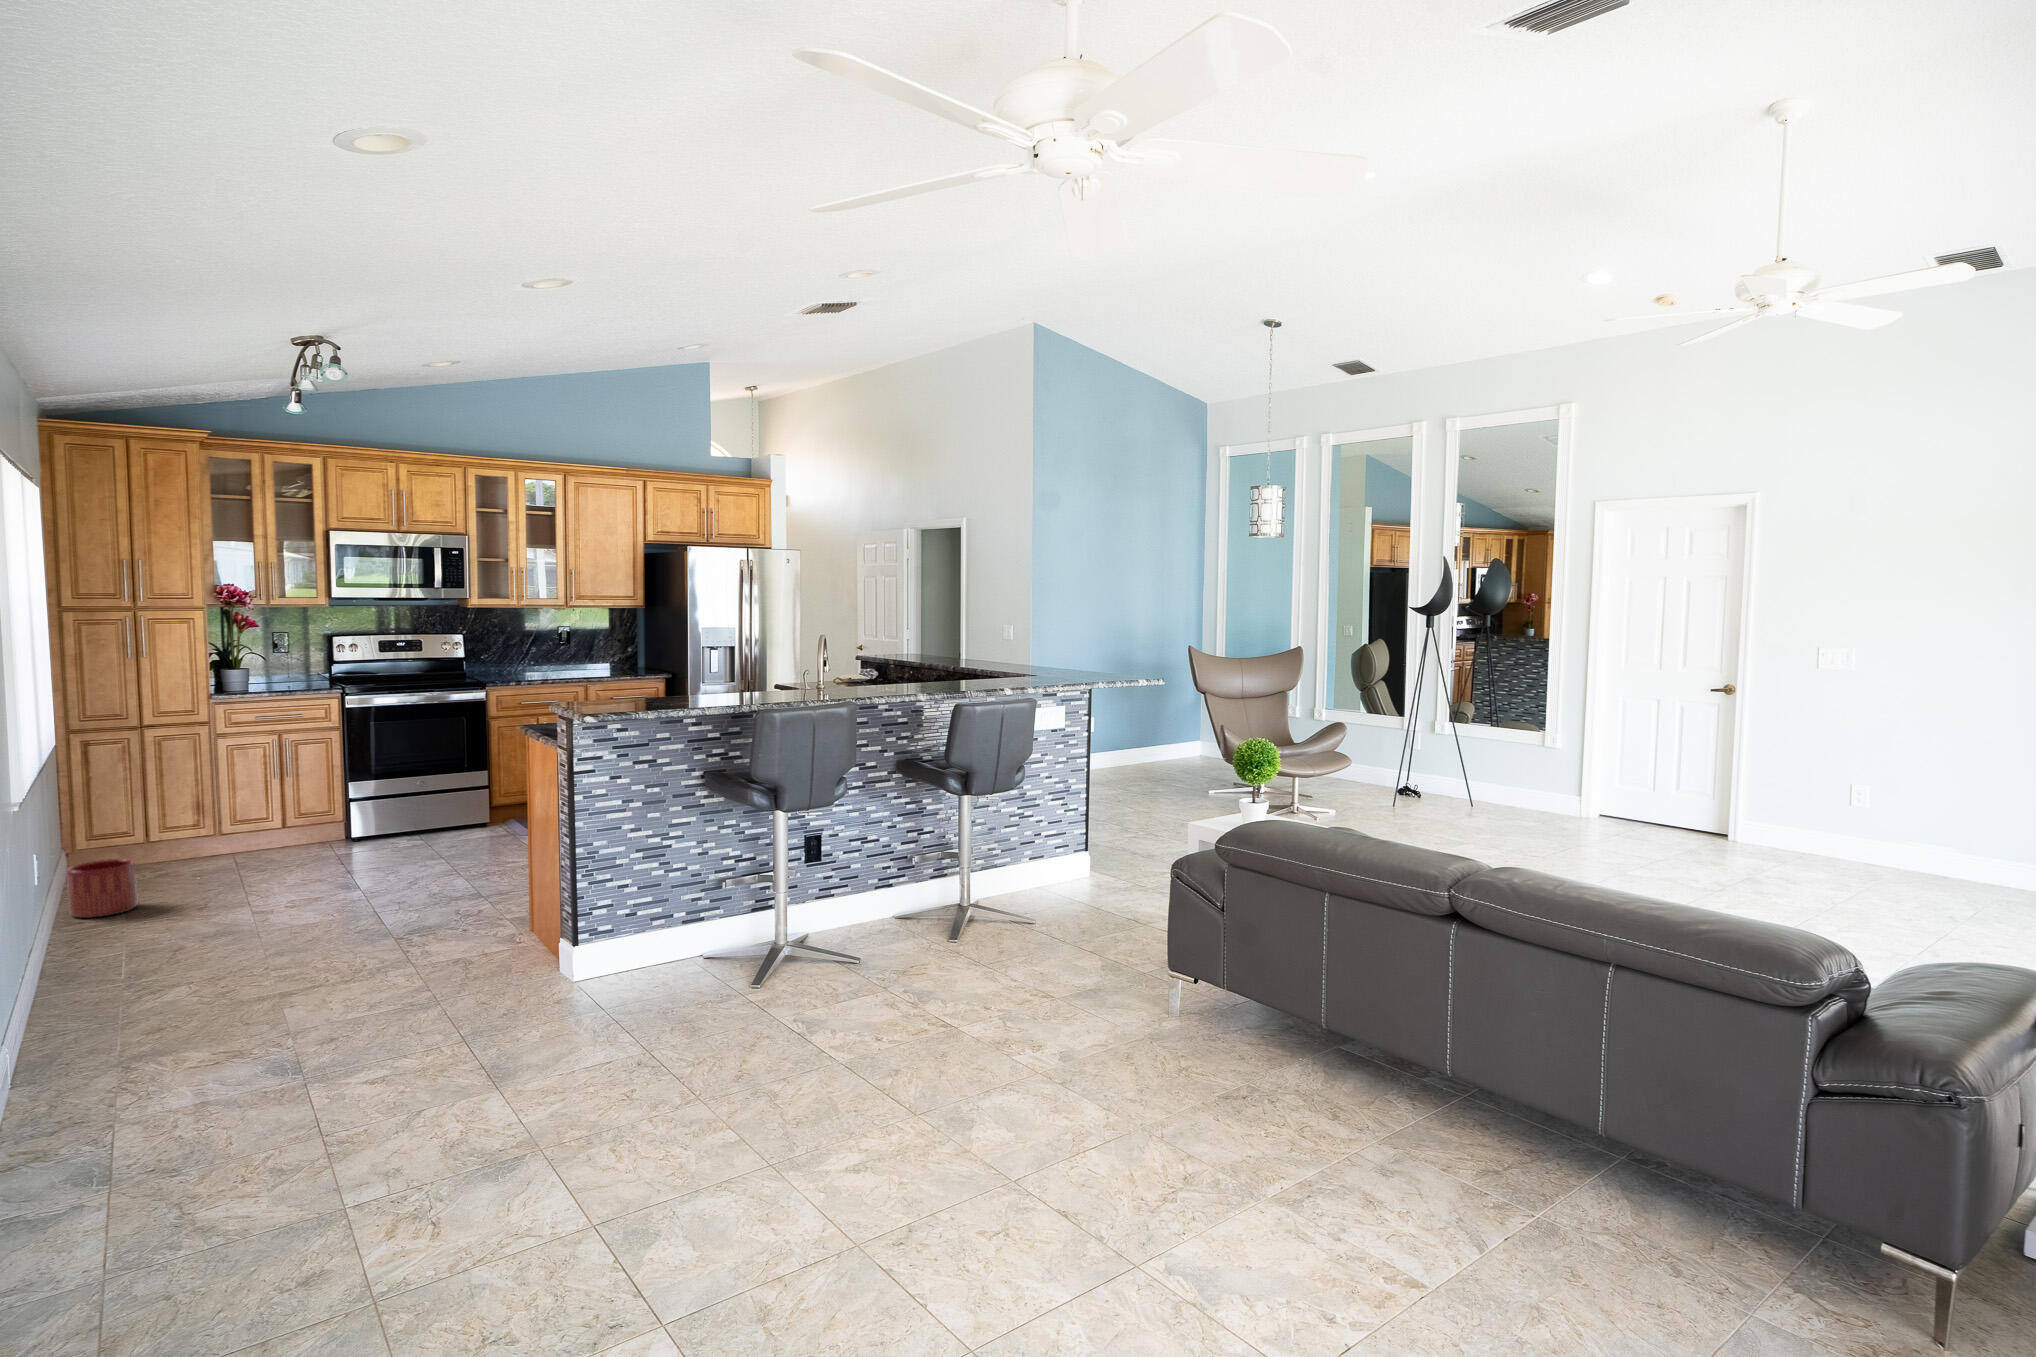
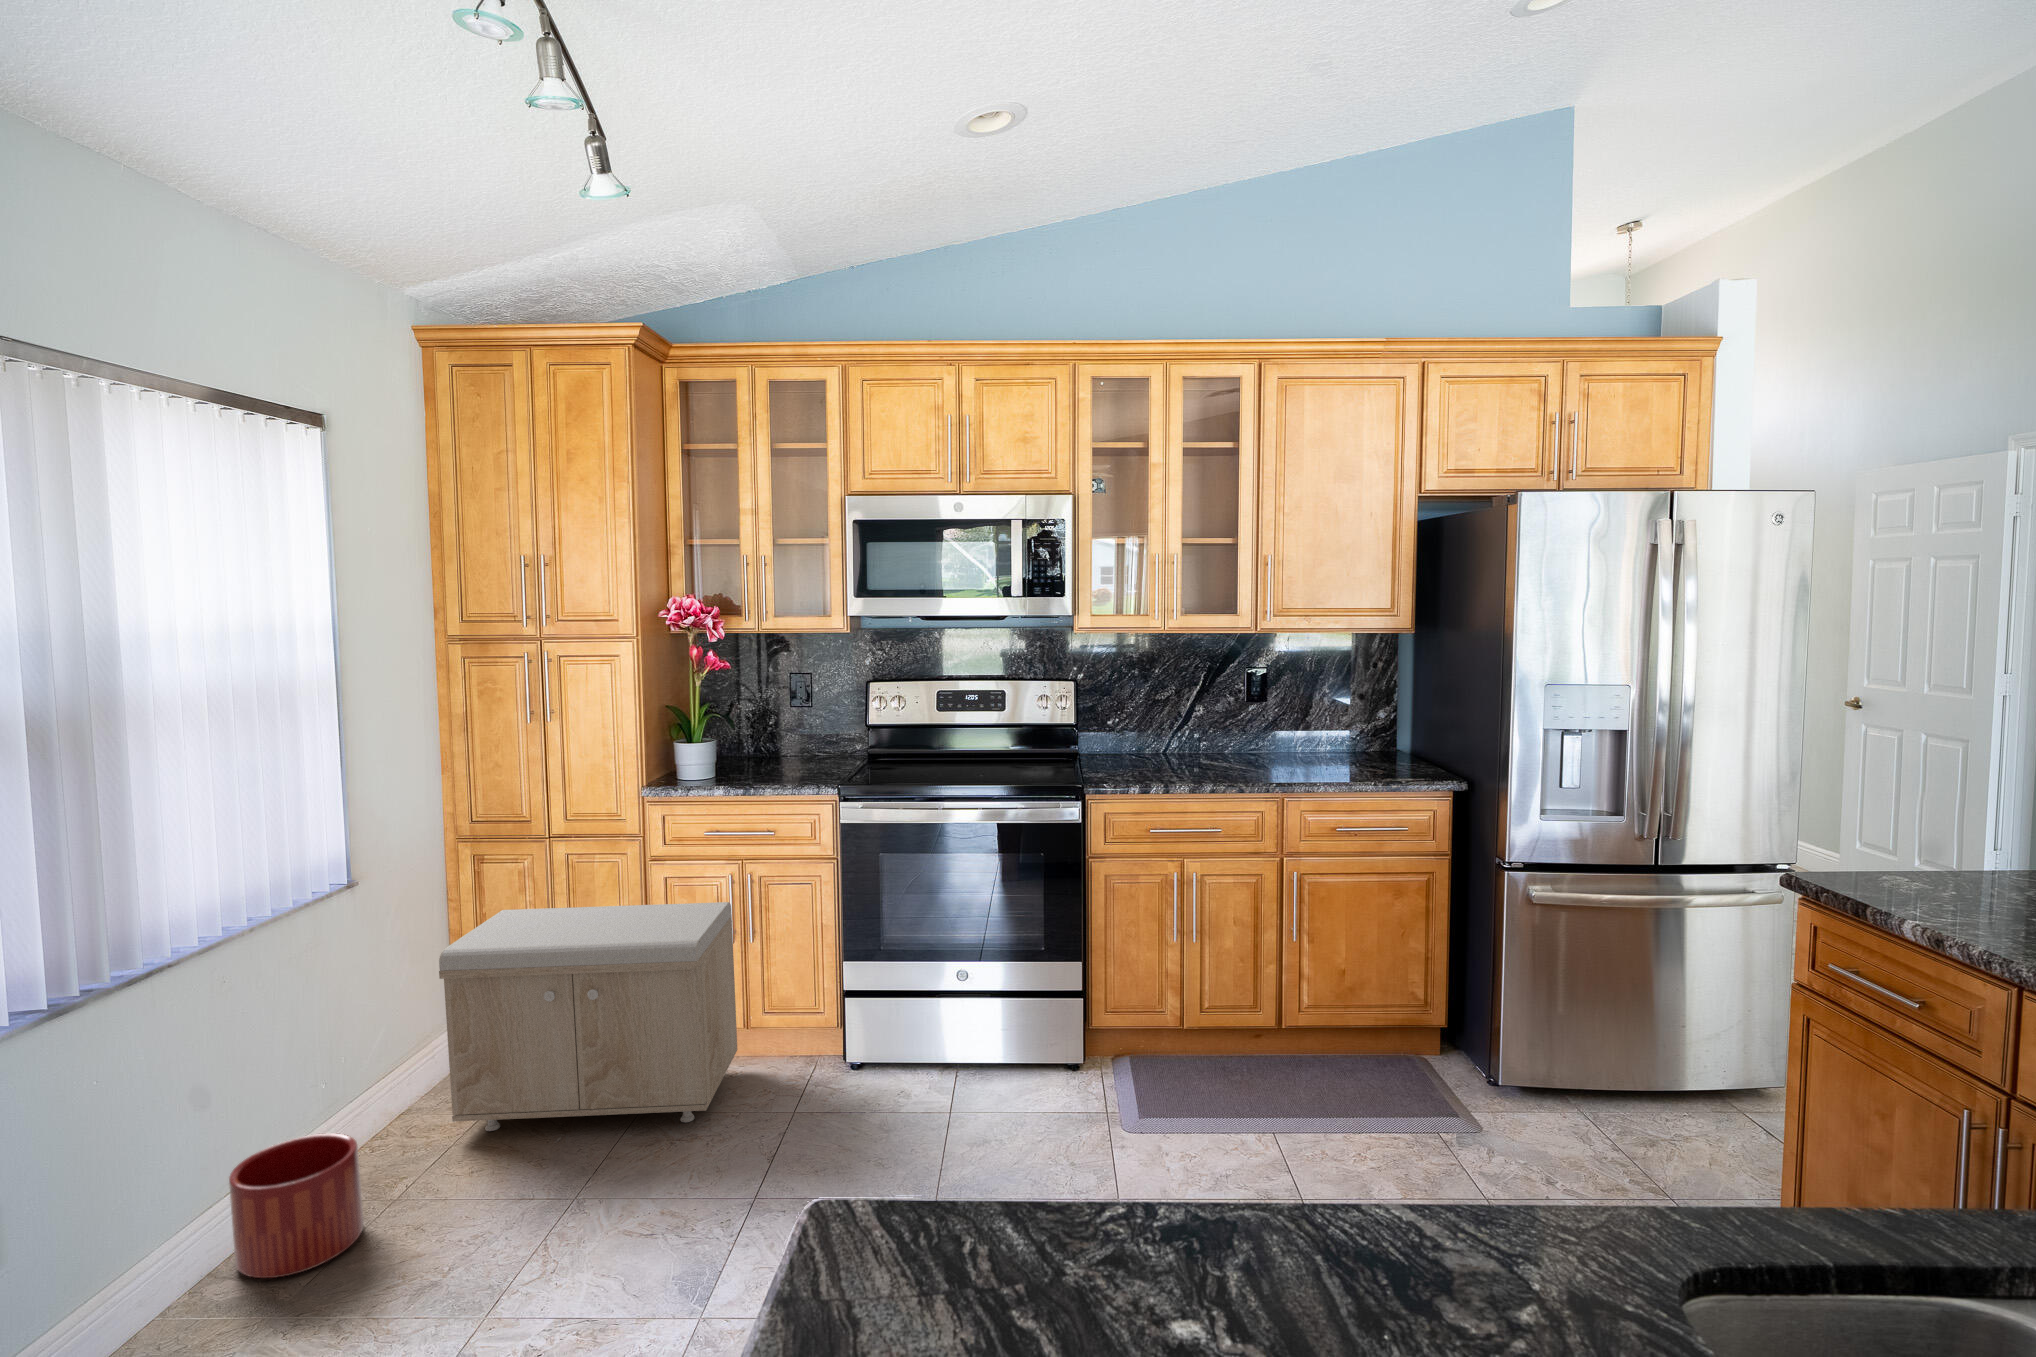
storage bench: none [116,756,291,882] -> present [439,902,737,1131]

